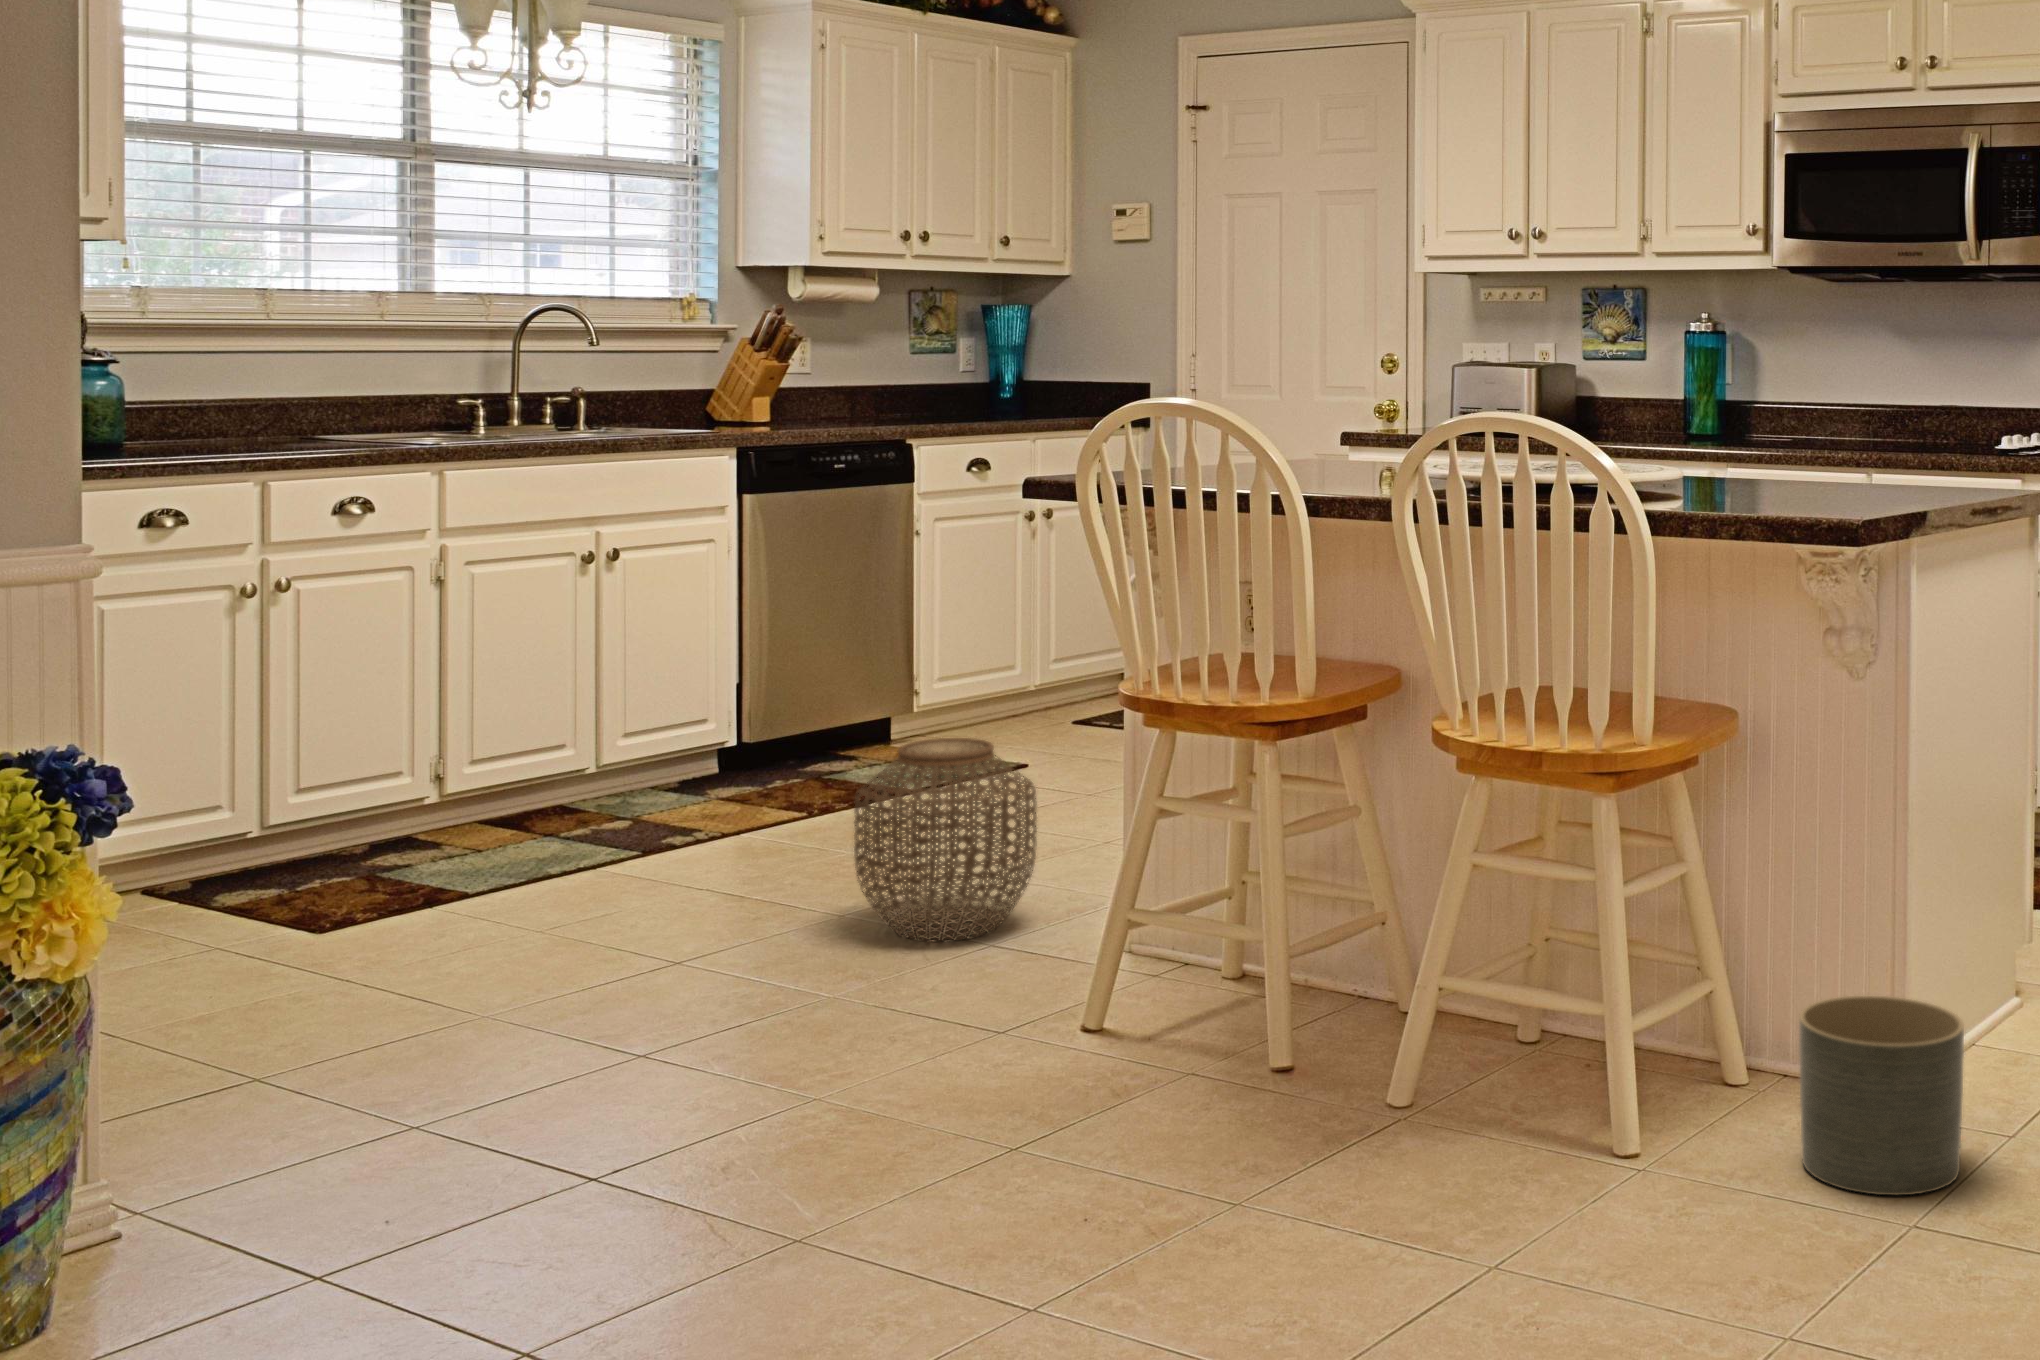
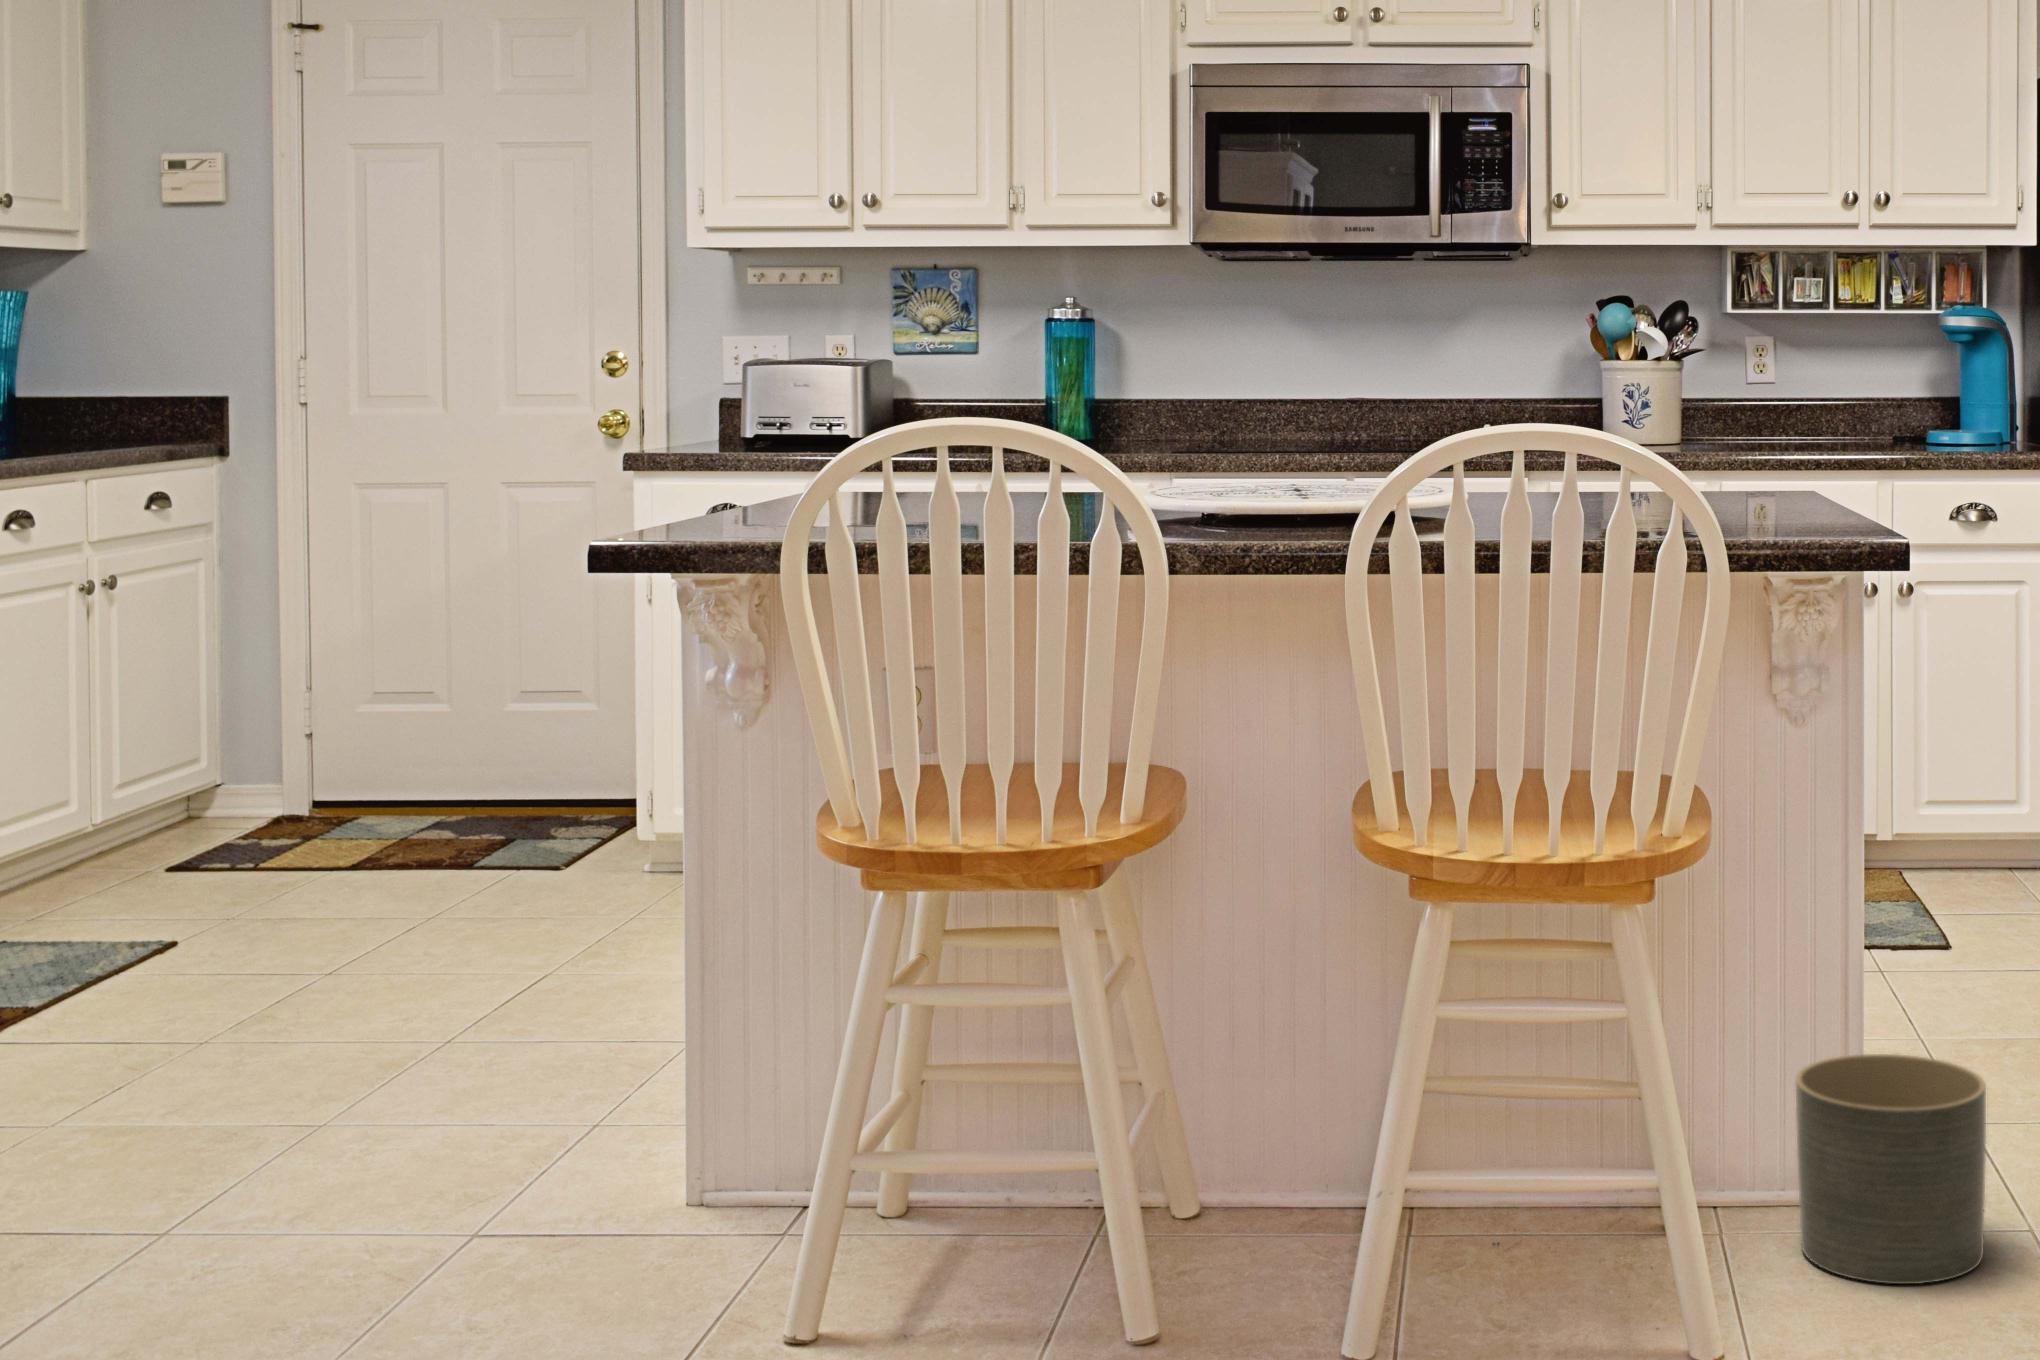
woven basket: present [854,738,1037,941] -> none [202,901,490,1208]

